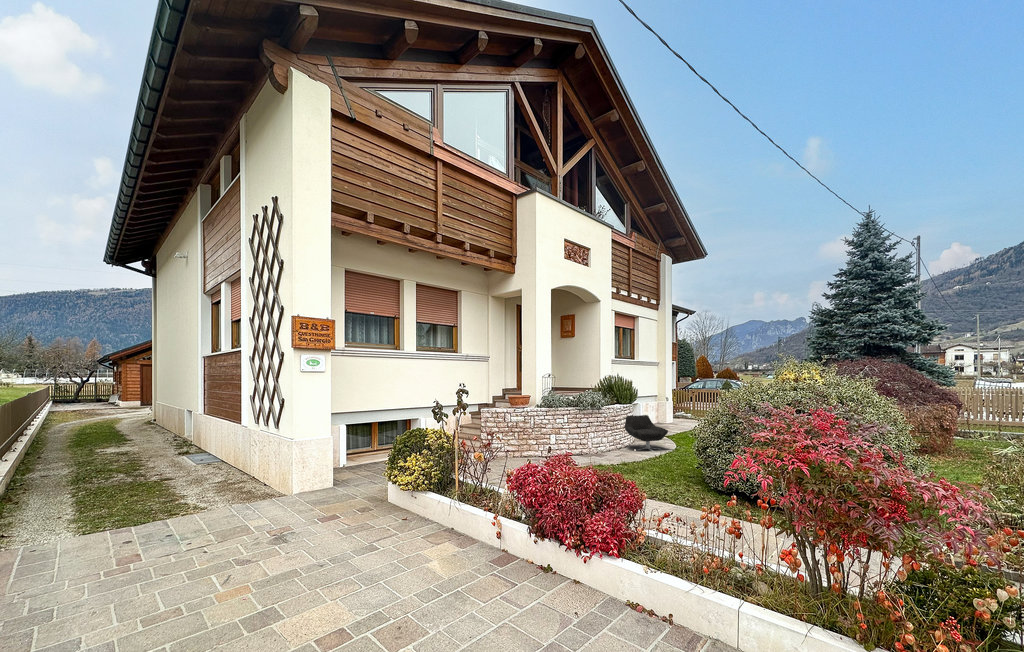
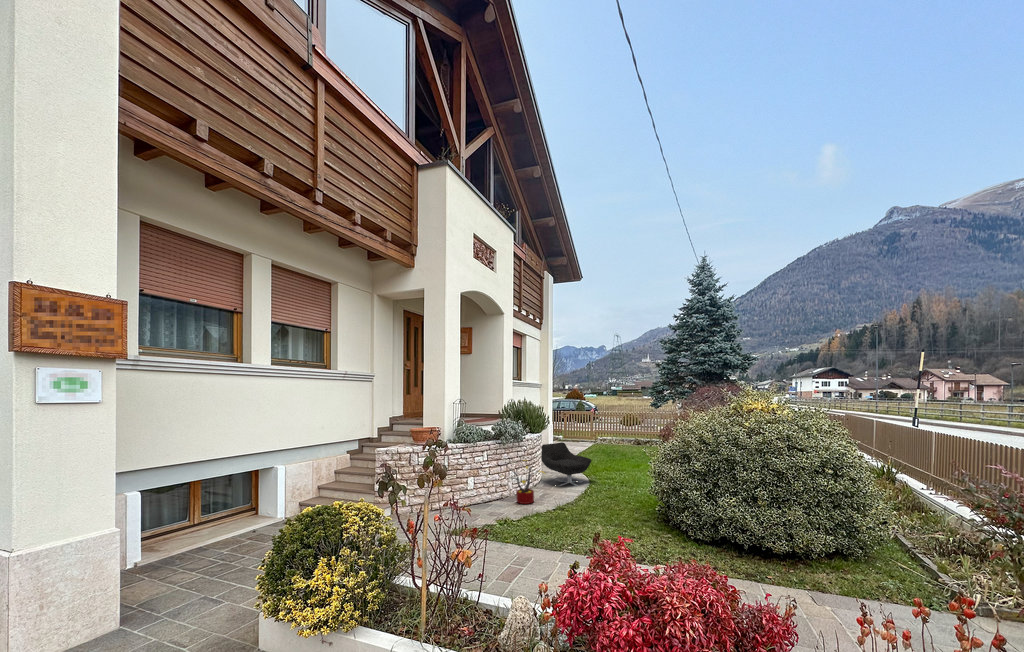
decorative plant: none [577,422,616,458] -> present [509,464,543,504]

